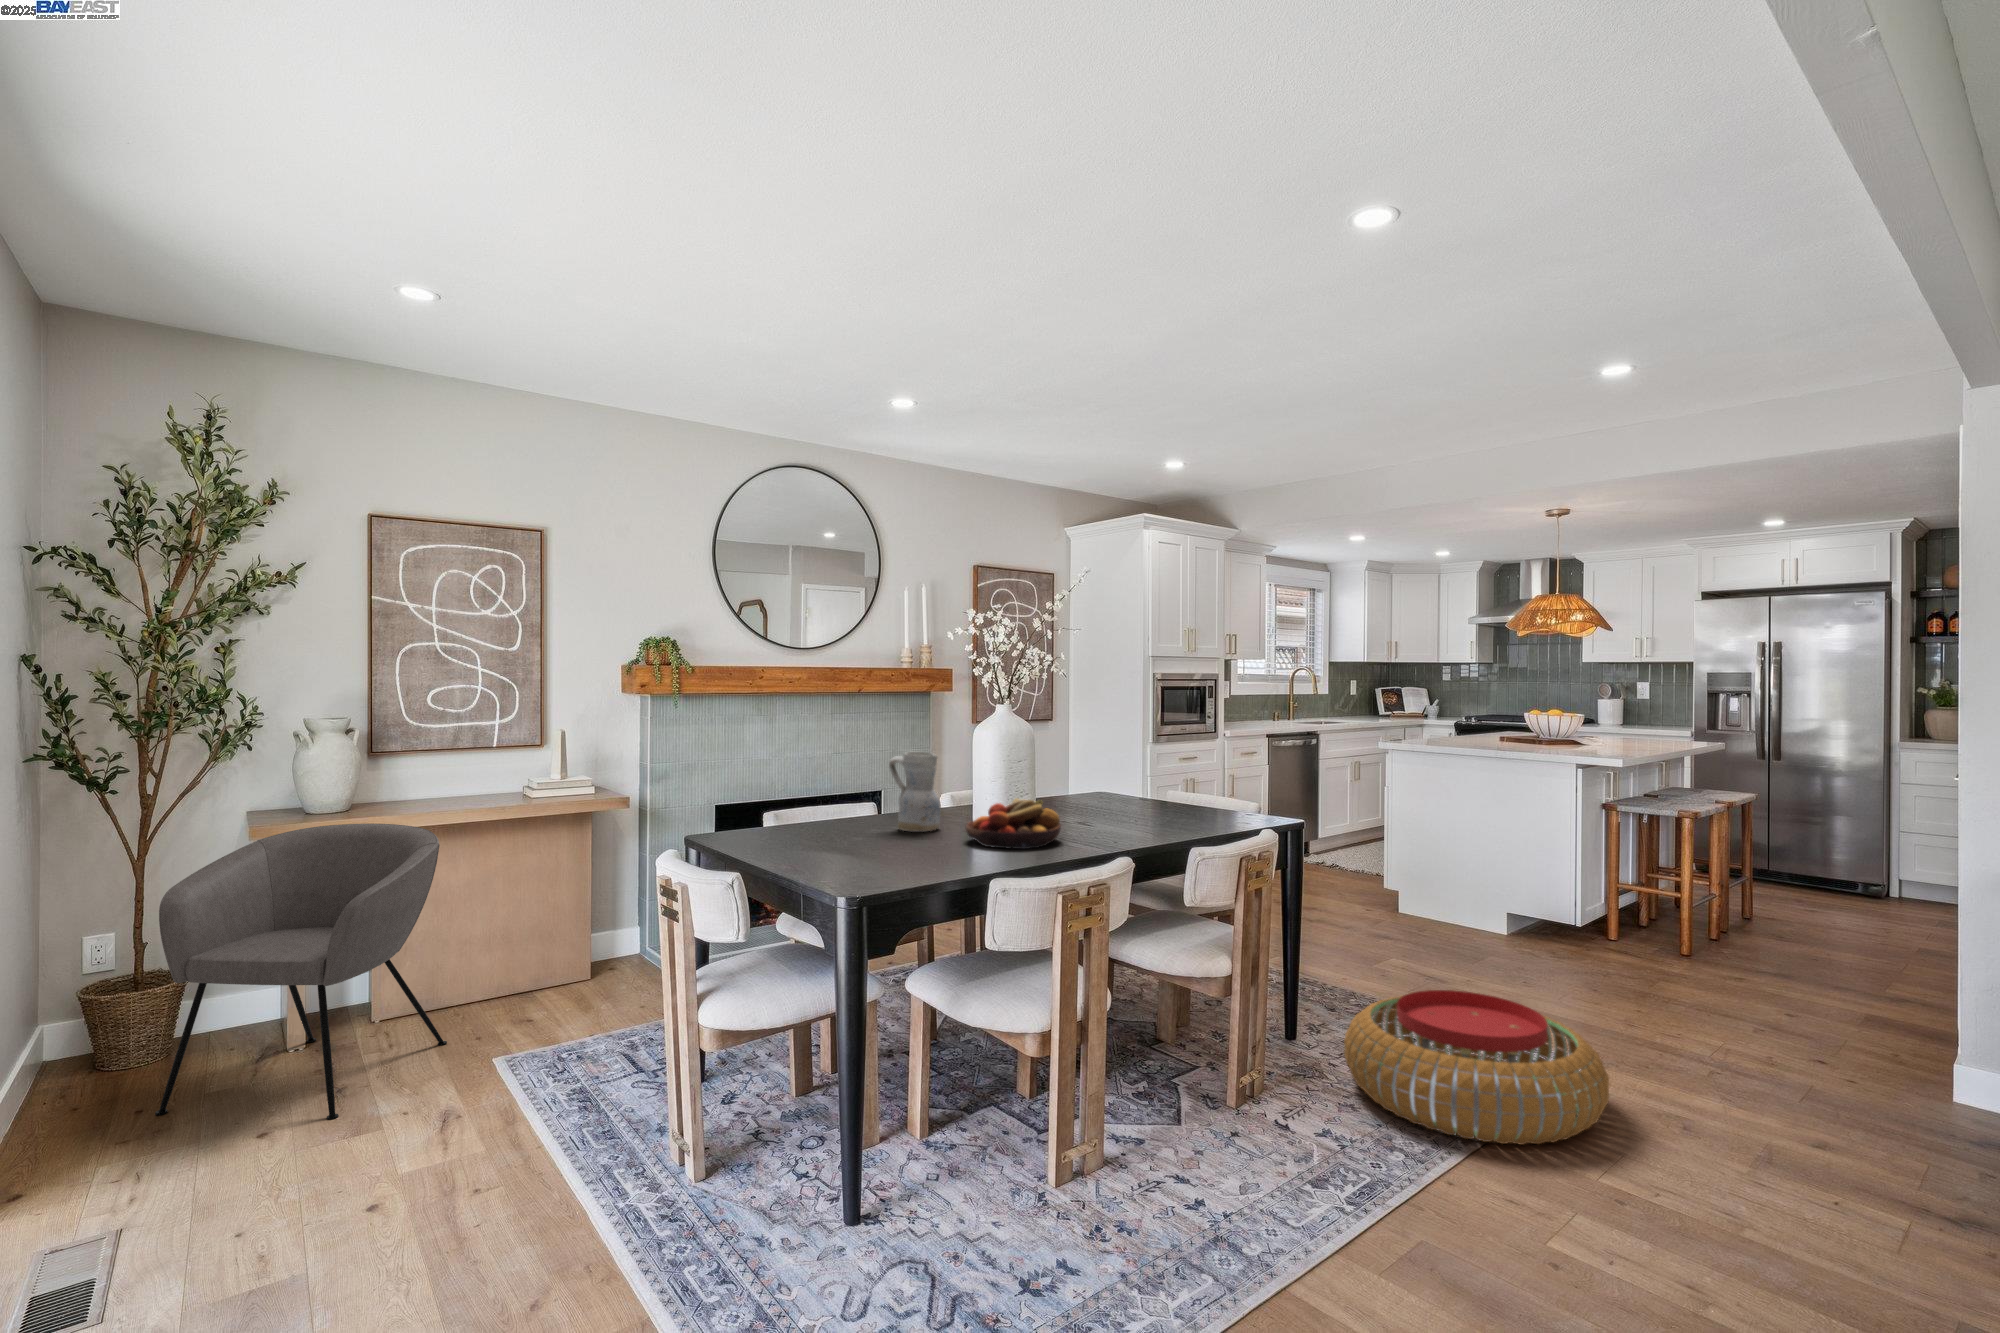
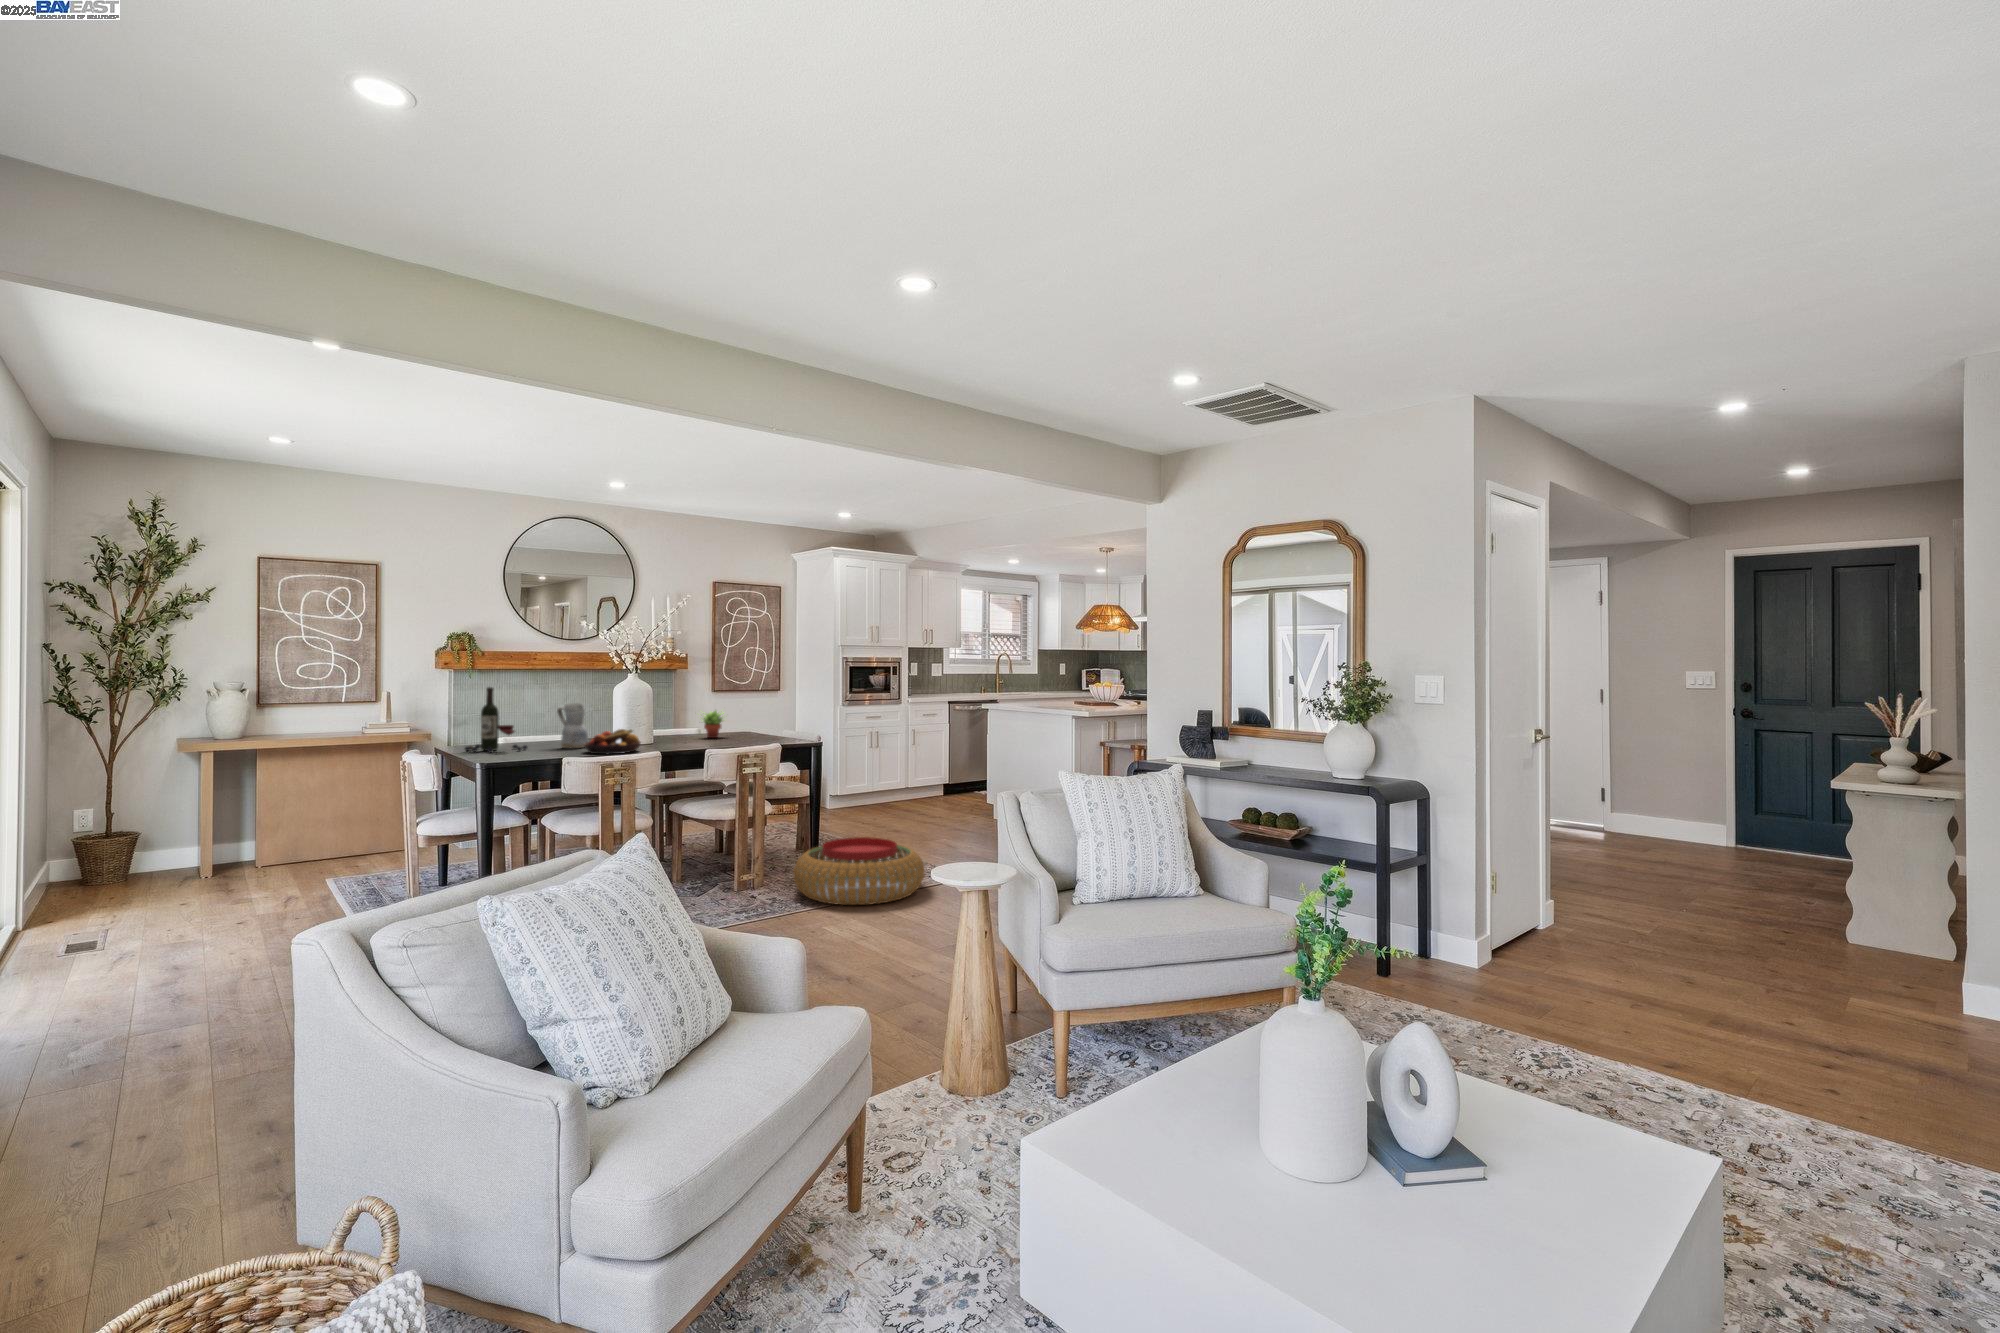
wine bottle: none [749,726,850,846] -> present [465,687,527,753]
succulent plant: none [1062,753,1112,803] -> present [701,711,724,738]
armchair: present [155,824,447,1120] -> none [120,744,299,899]

